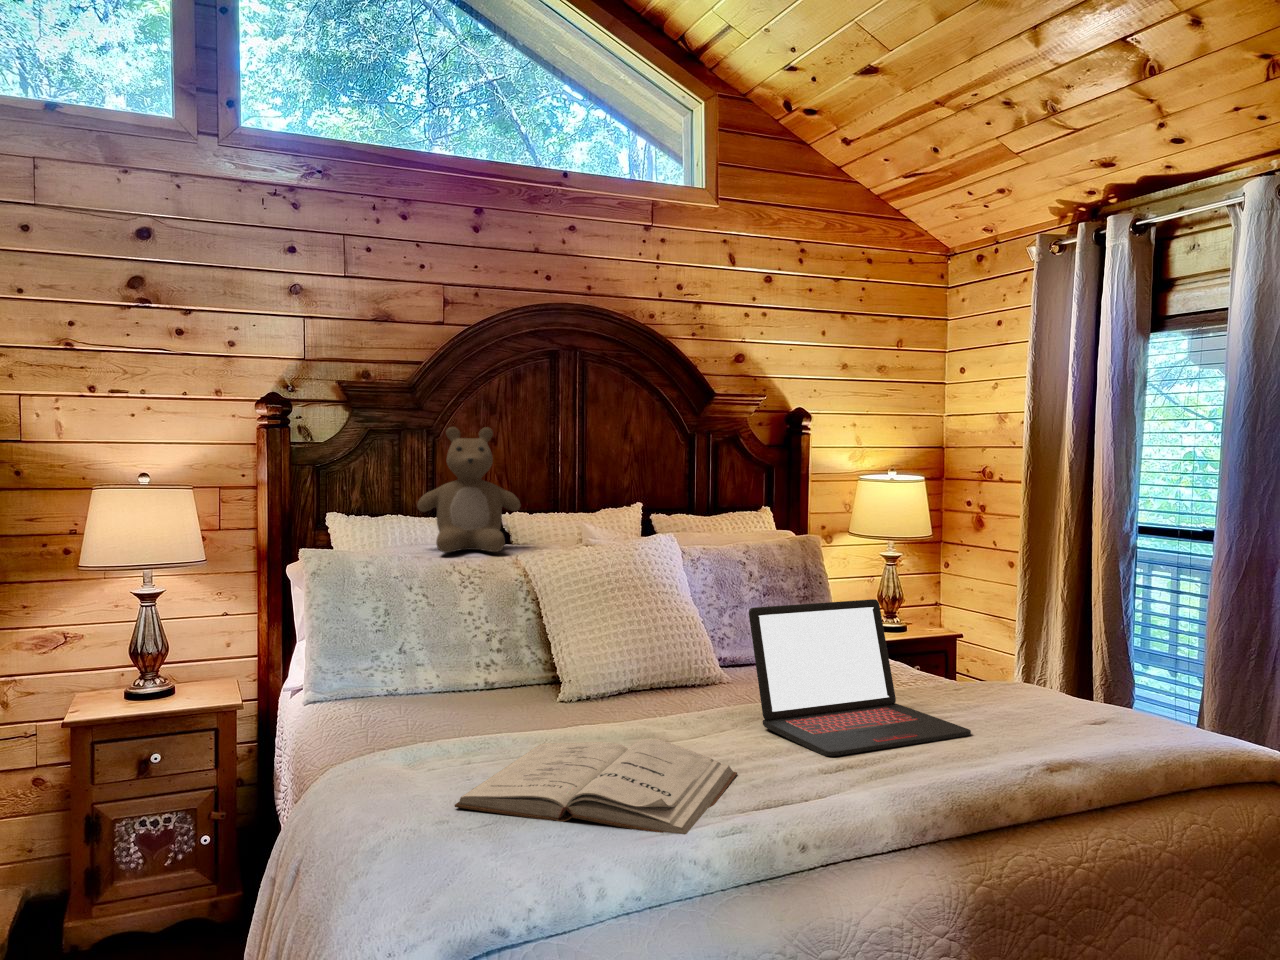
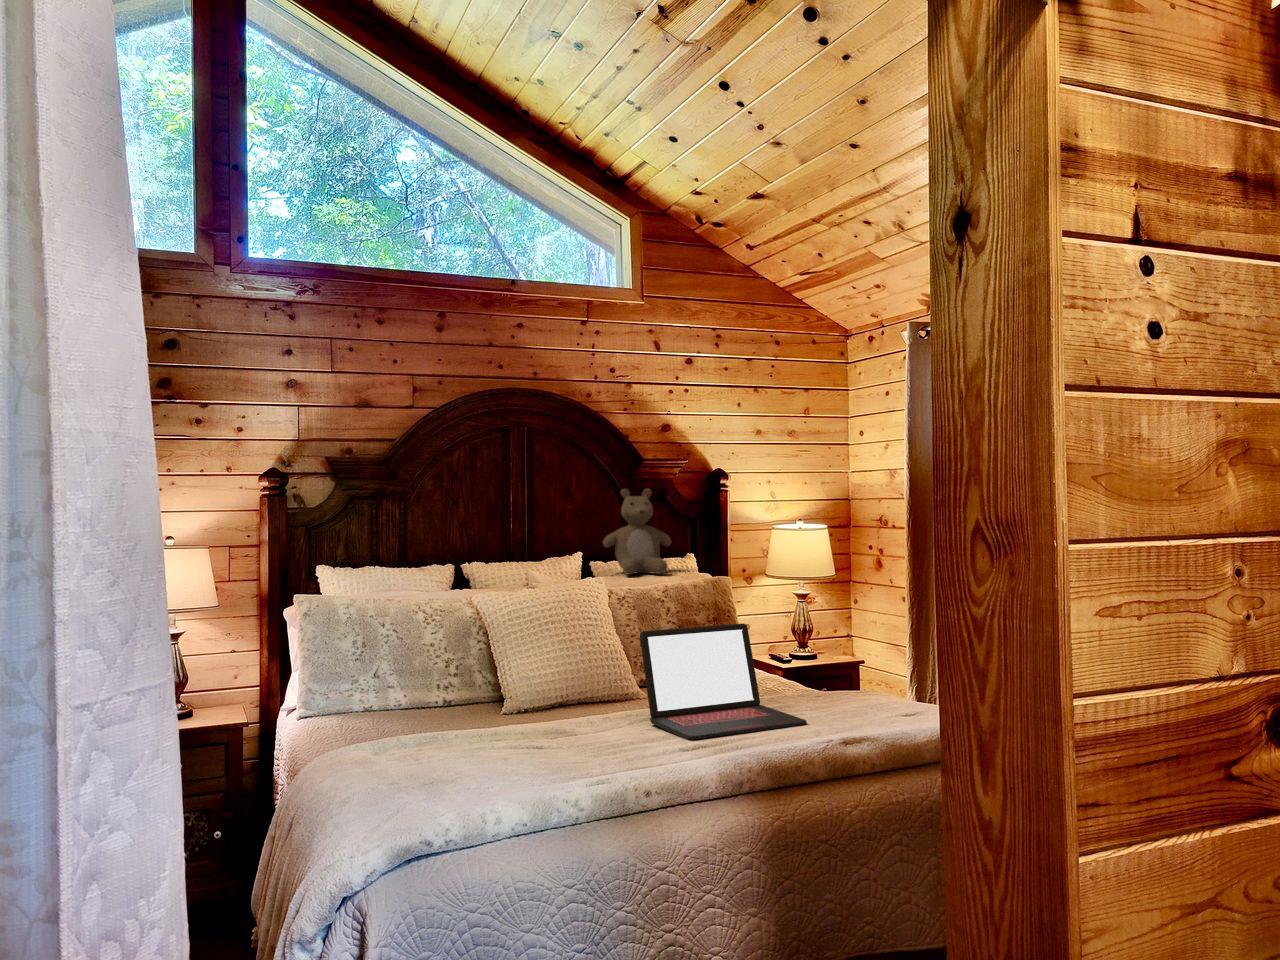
teddy bear: present [417,427,520,553] -> present [603,489,671,575]
book: present [454,738,737,834] -> none [402,728,616,790]

